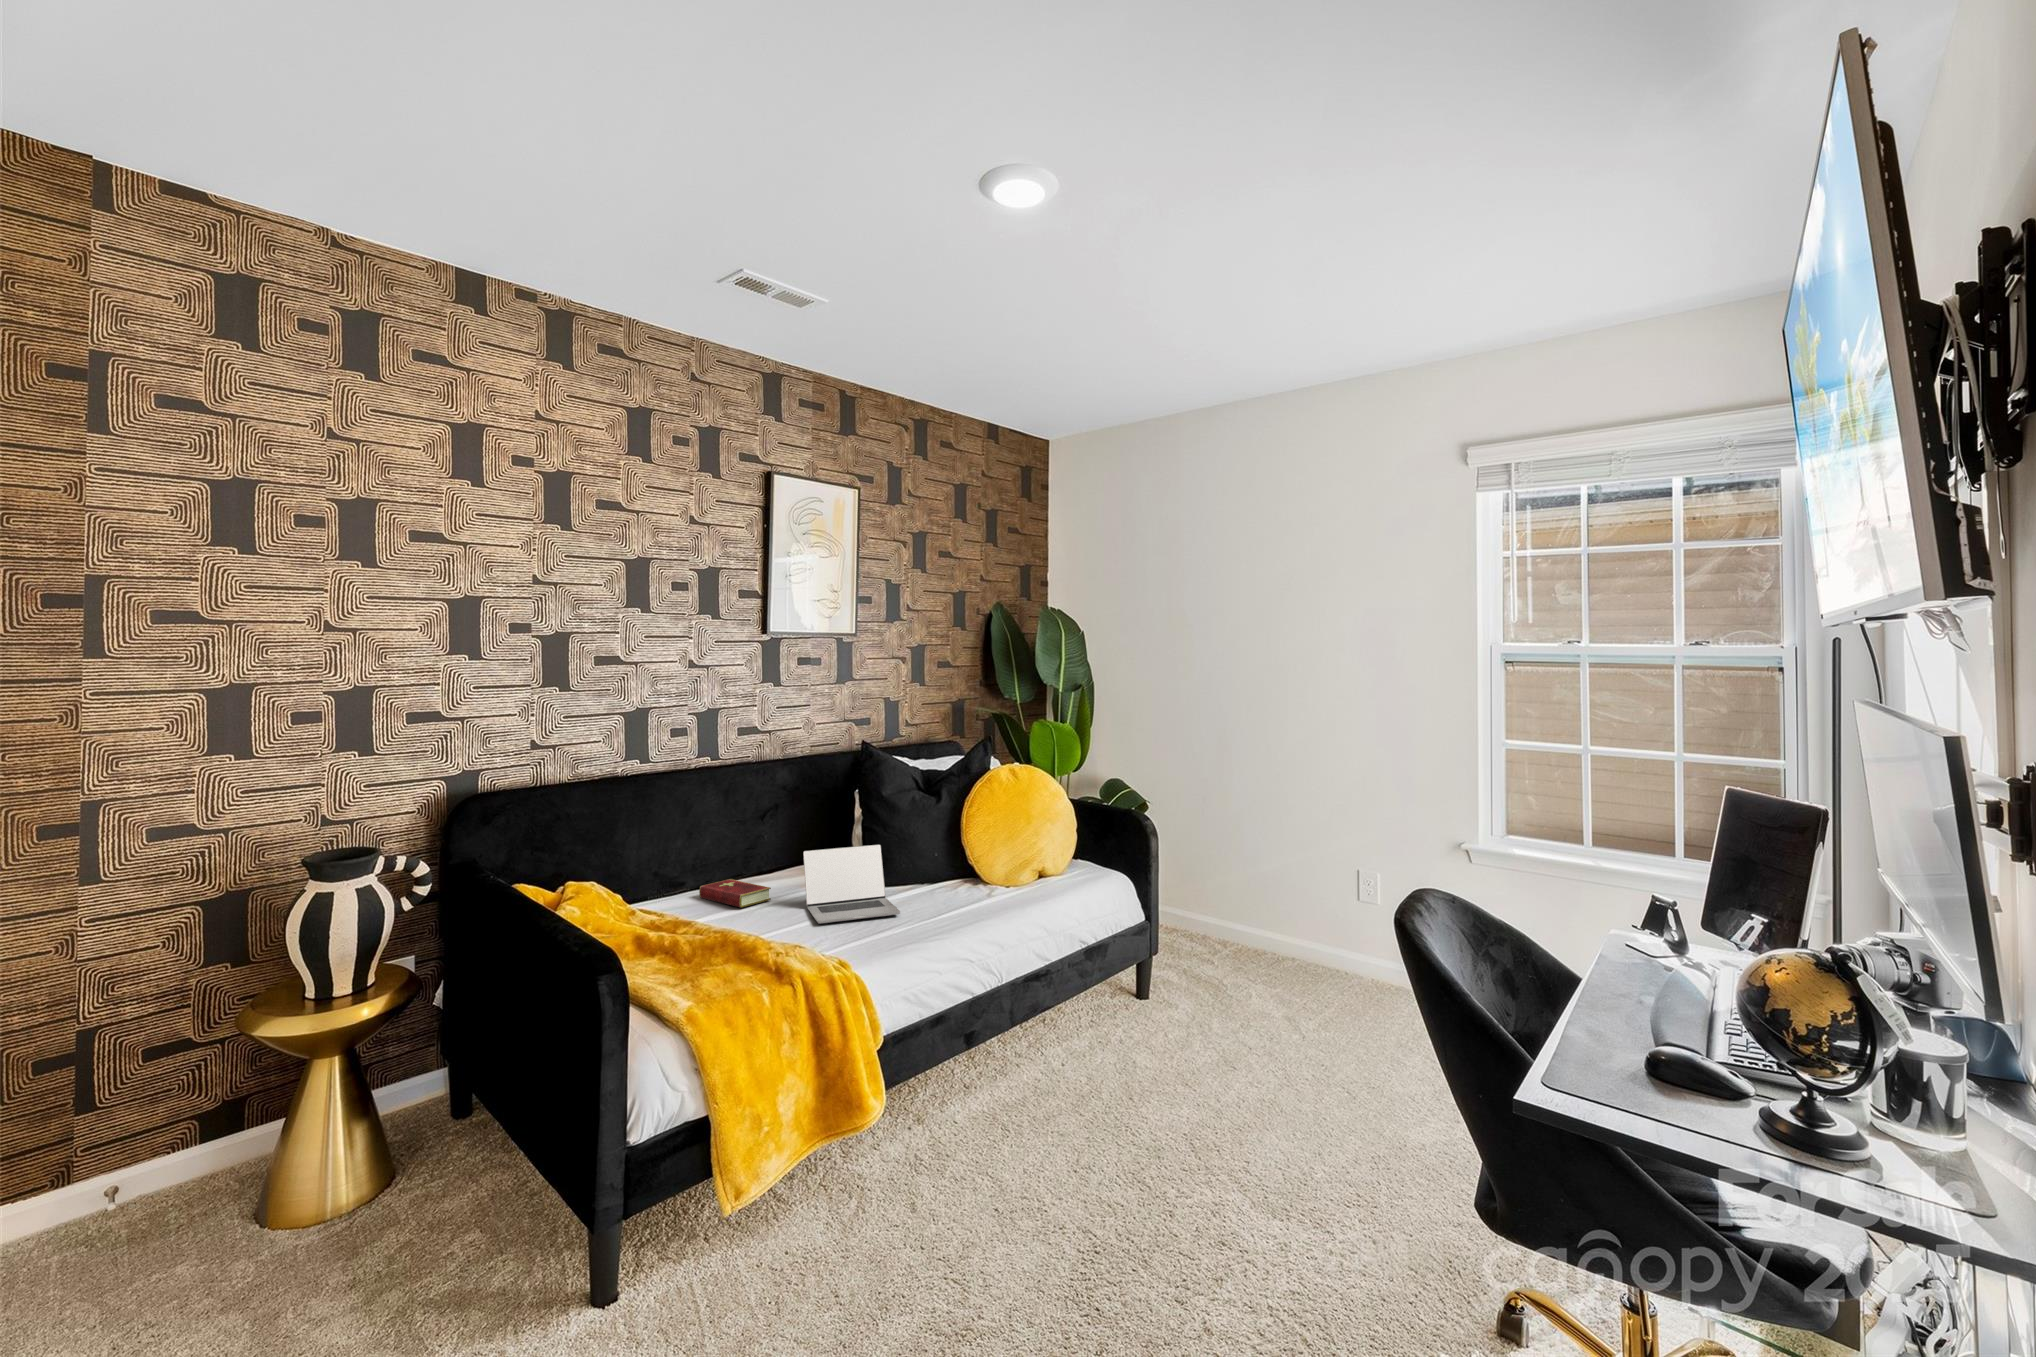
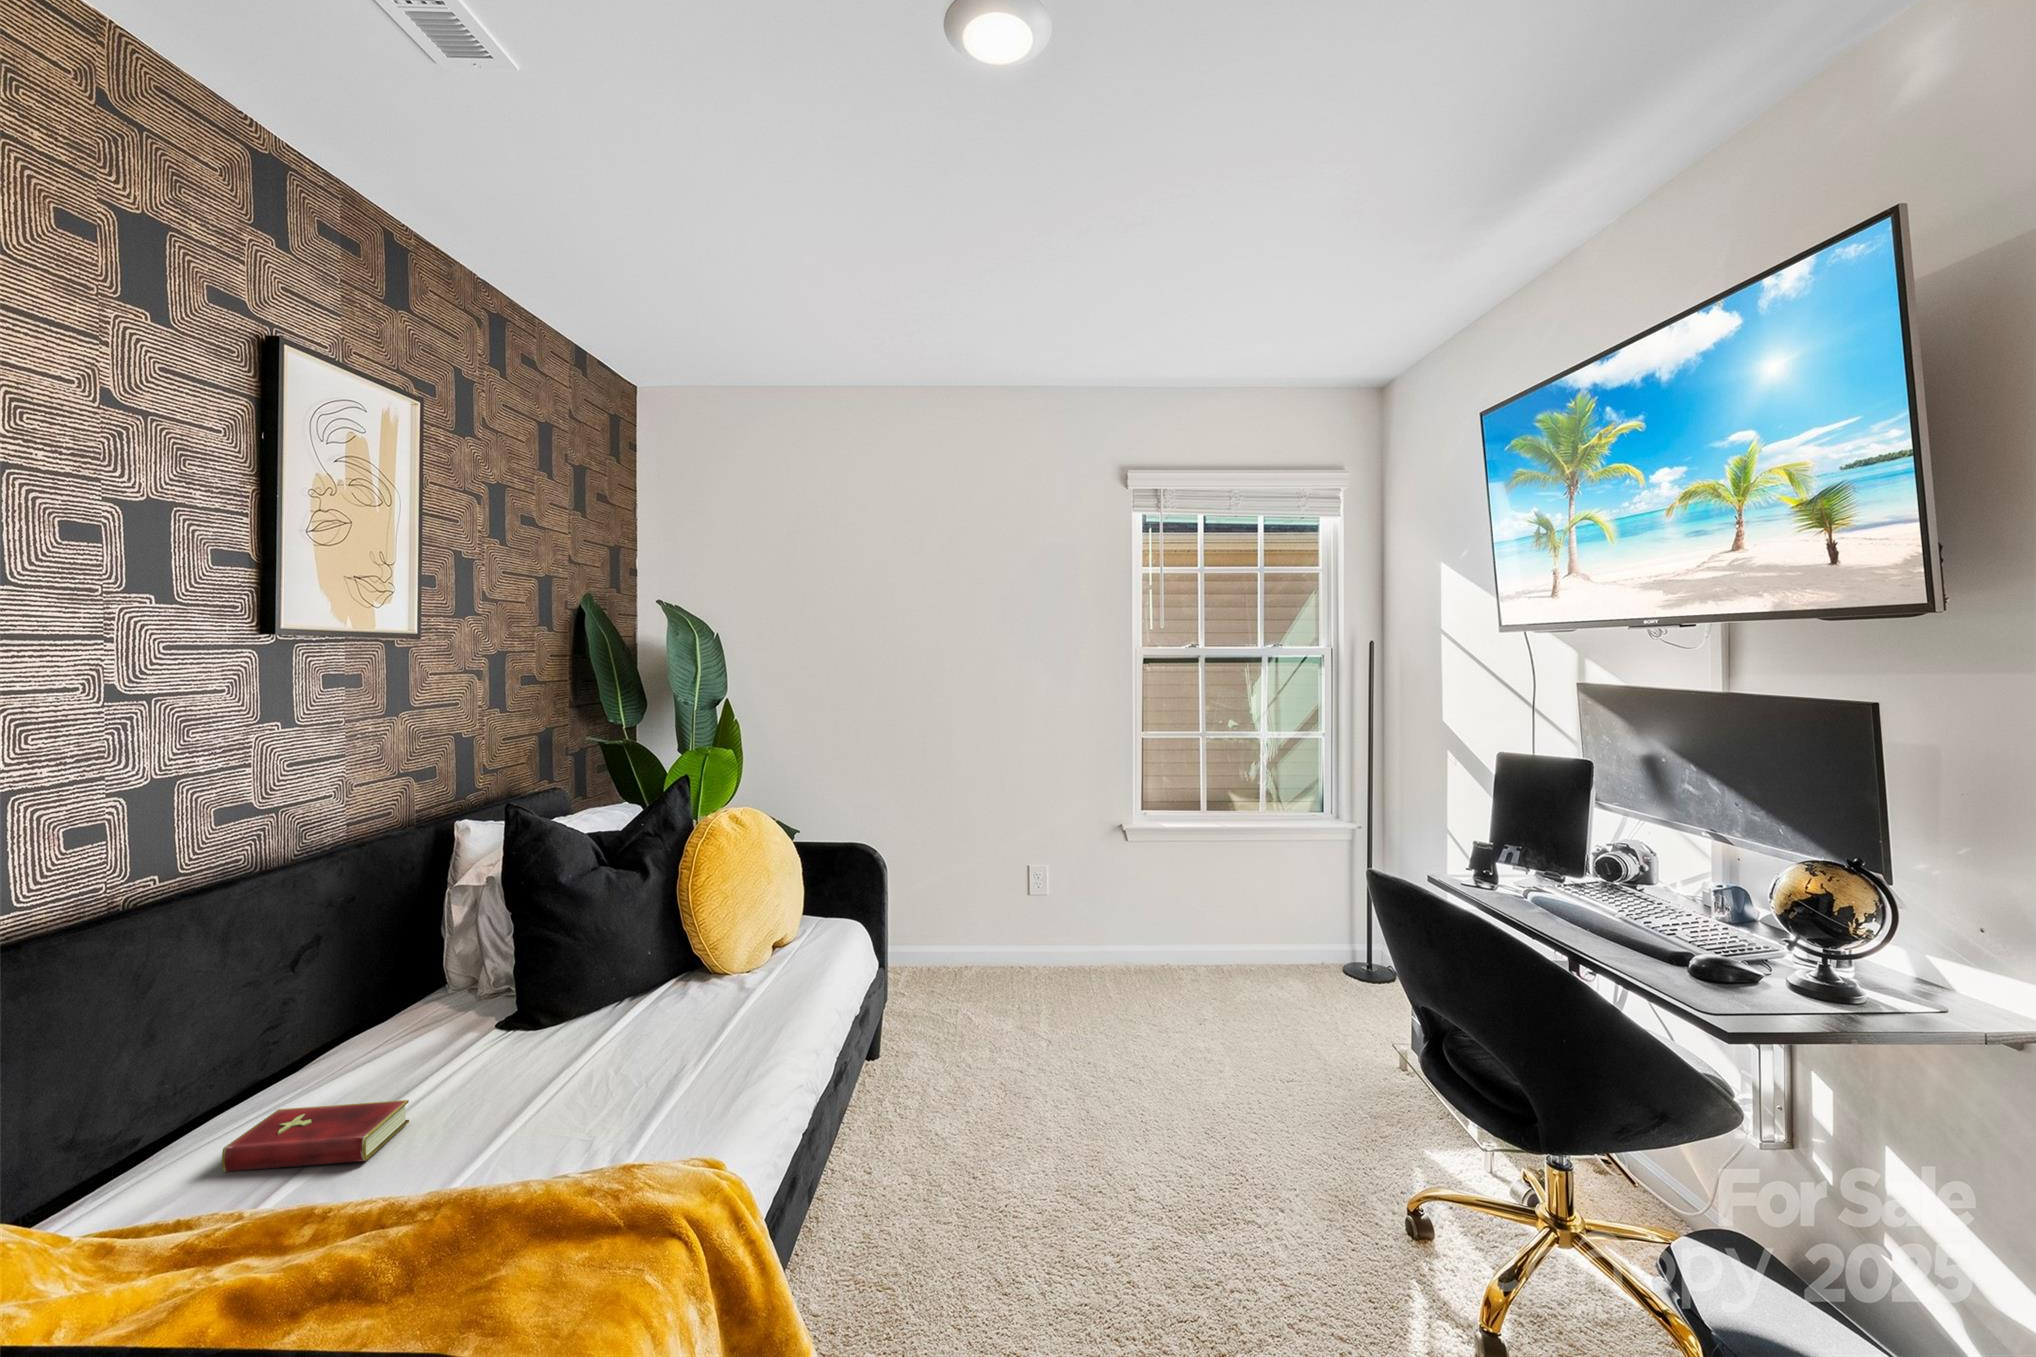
laptop: present [803,845,900,924] -> none [483,969,689,1137]

